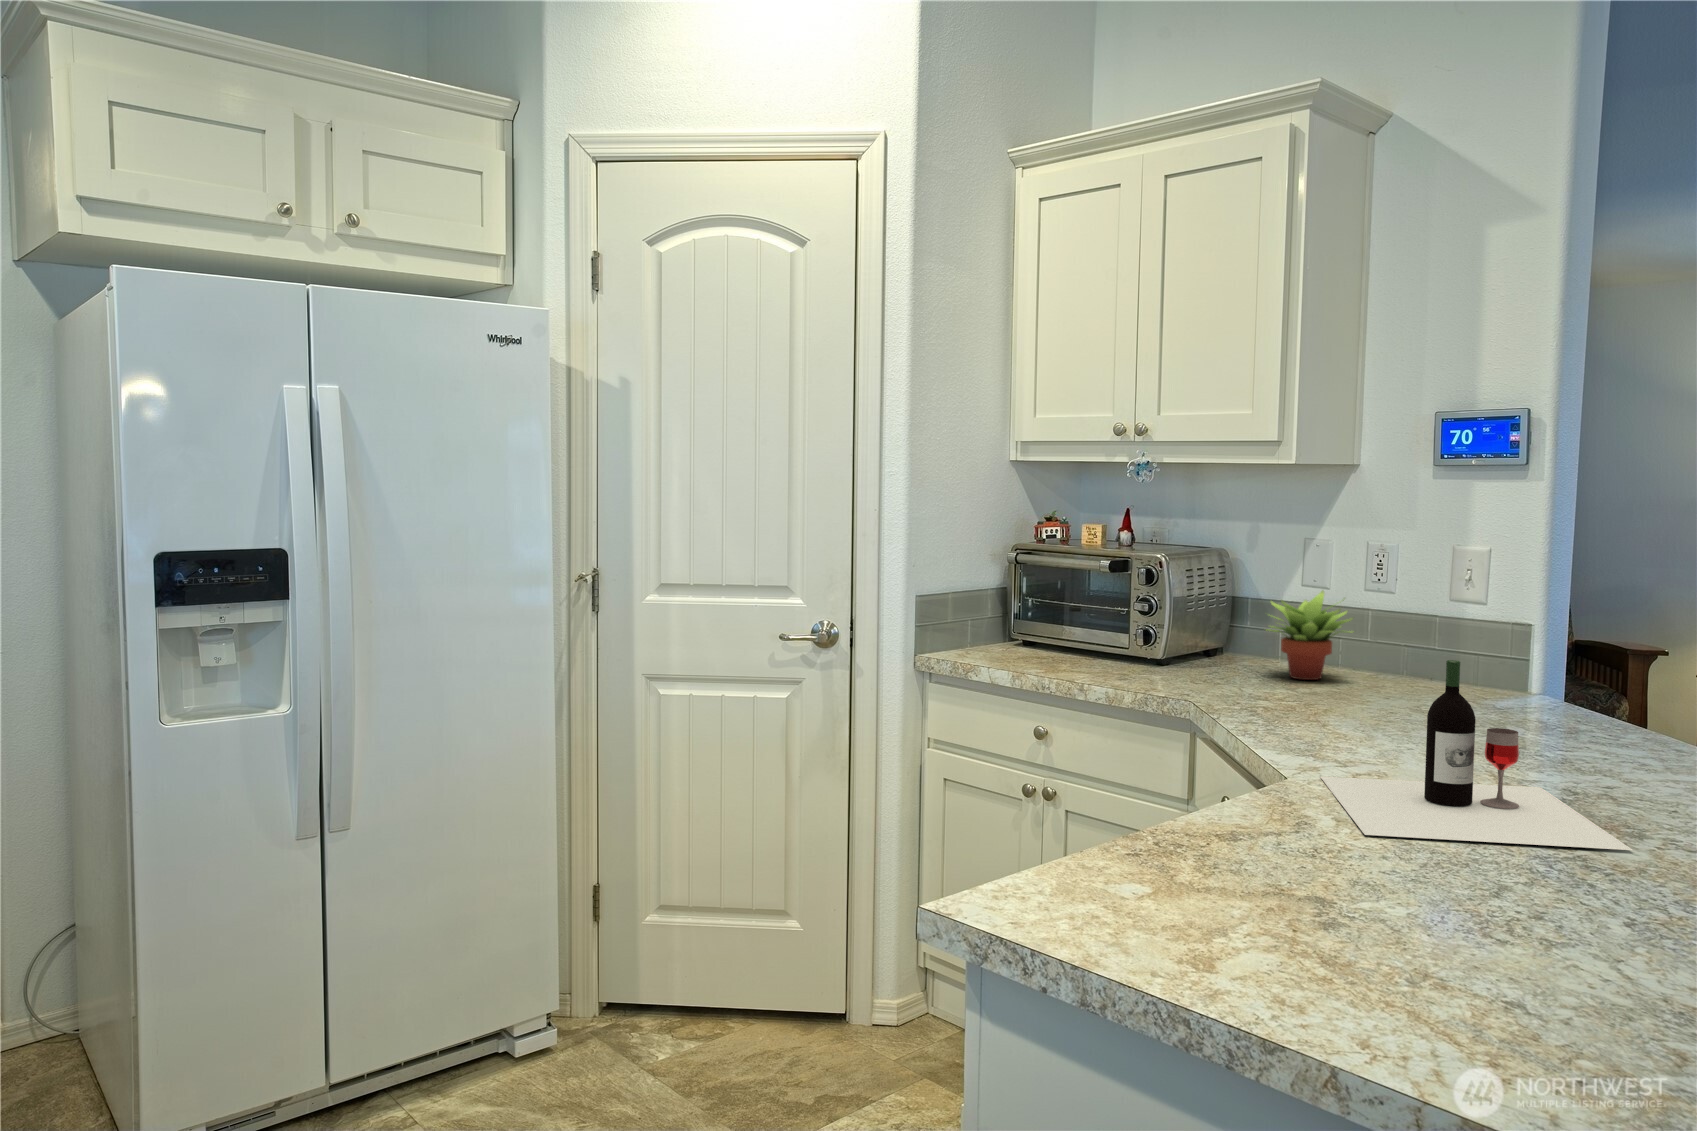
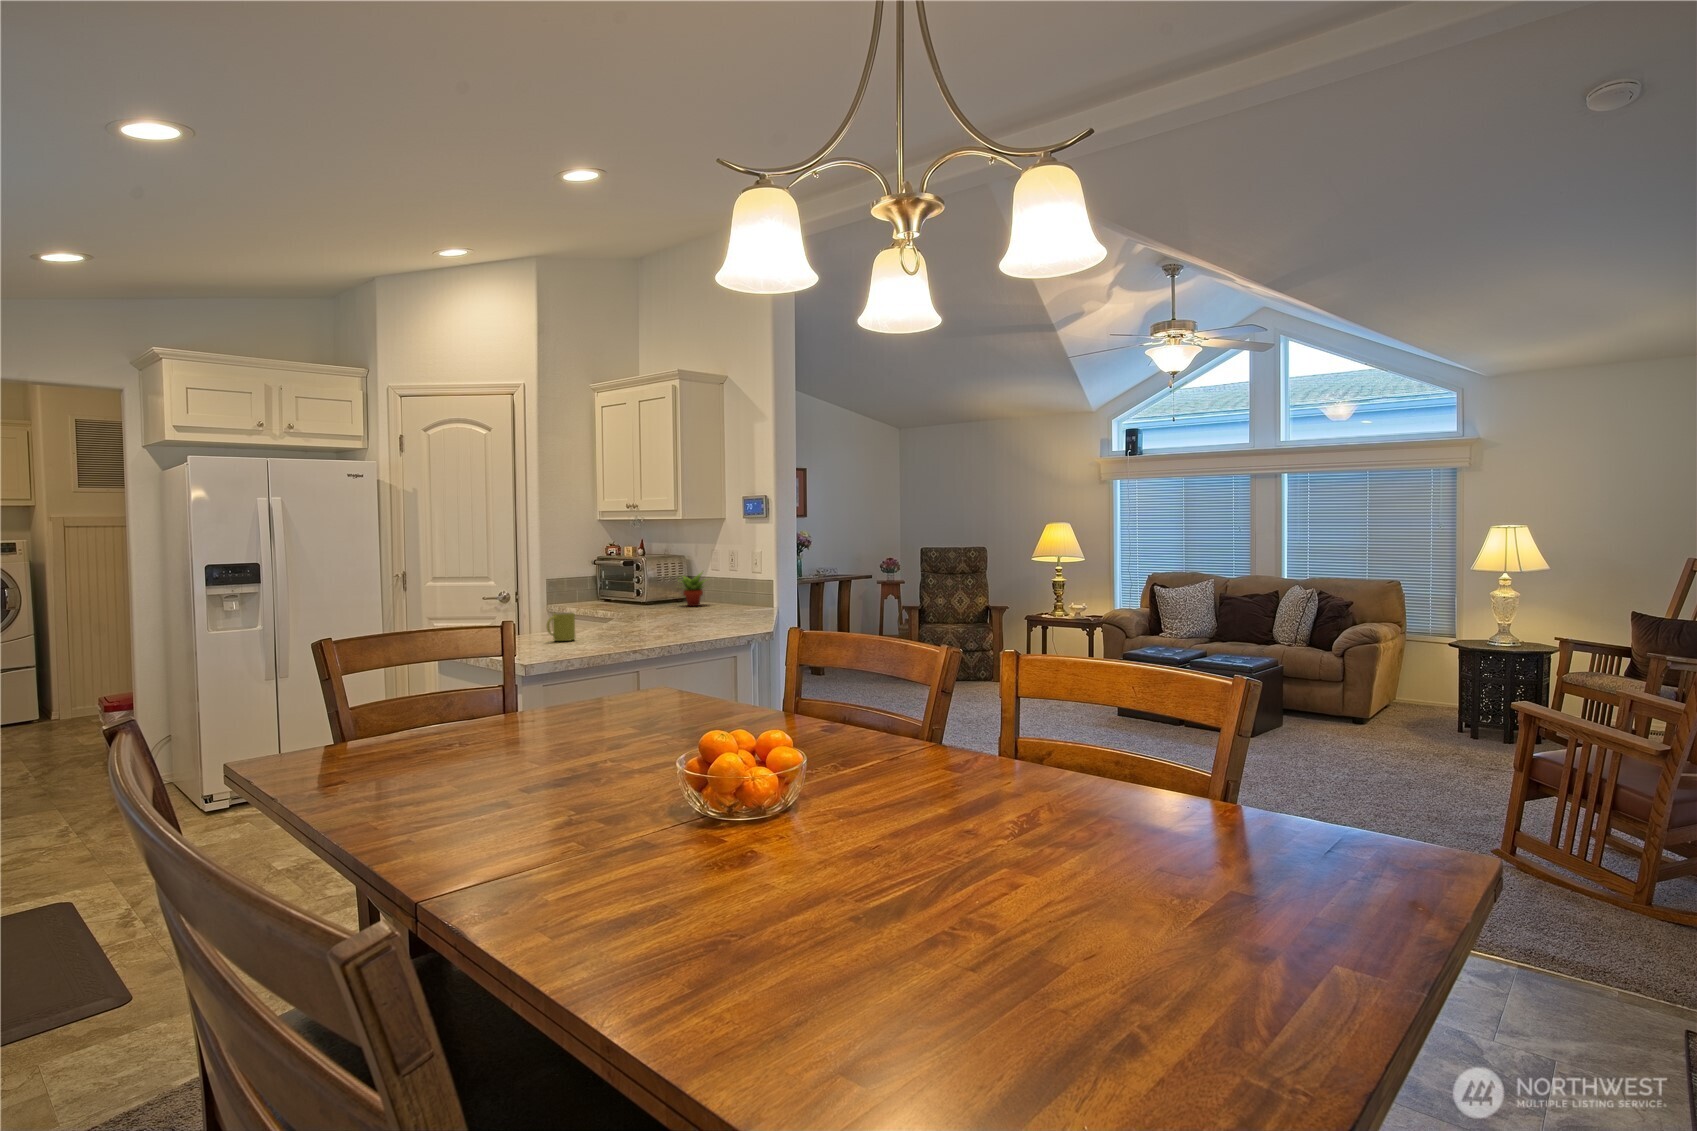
wine bottle: present [1320,660,1632,850] -> none [586,581,676,630]
mug: none [1478,835,1584,973] -> present [547,612,575,641]

